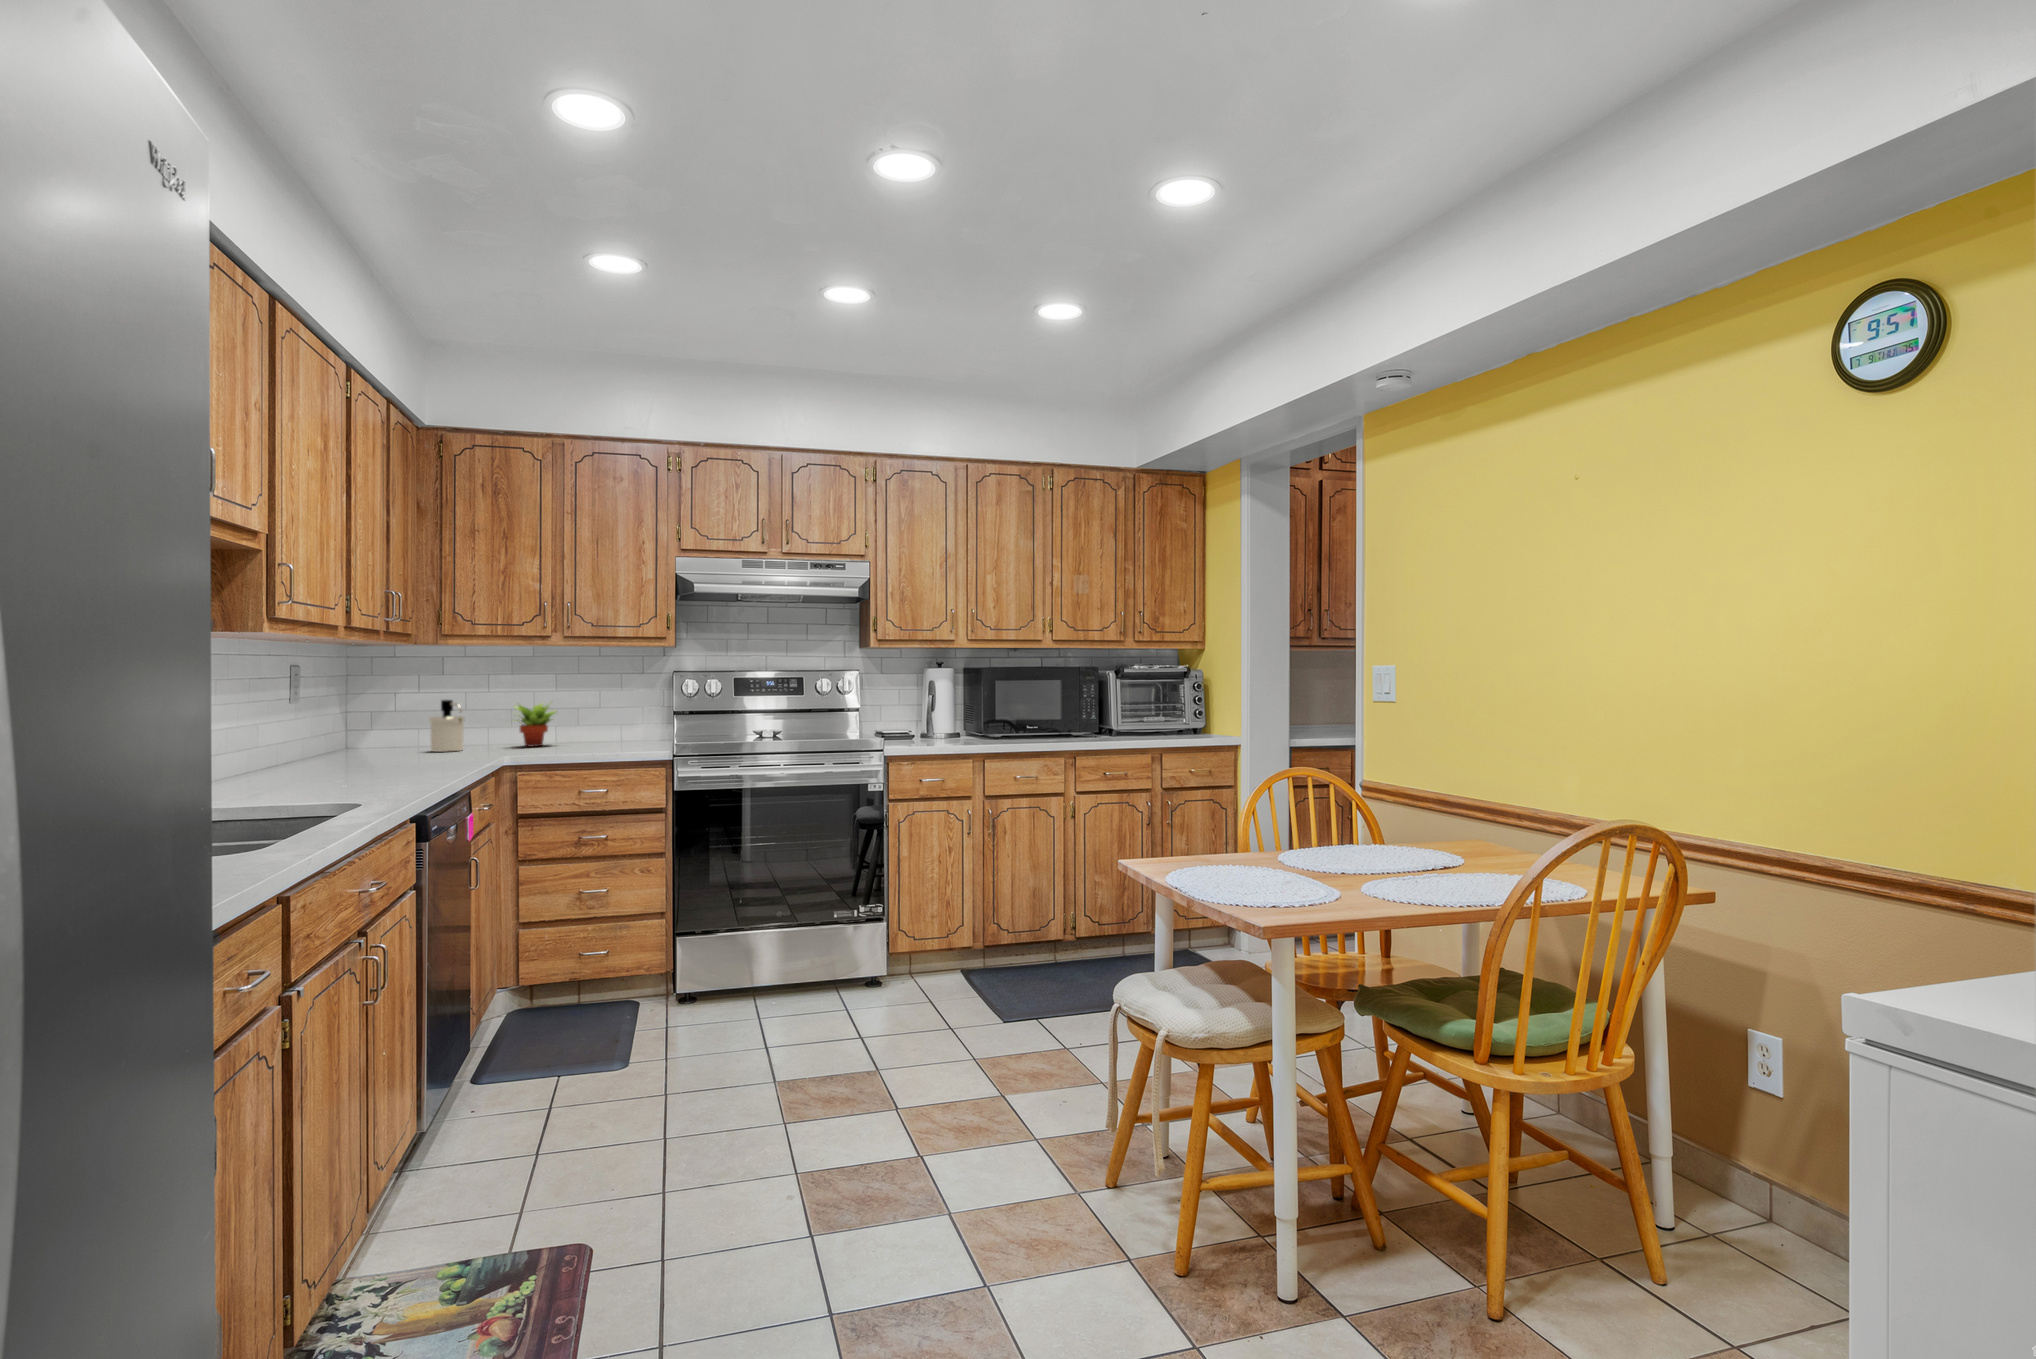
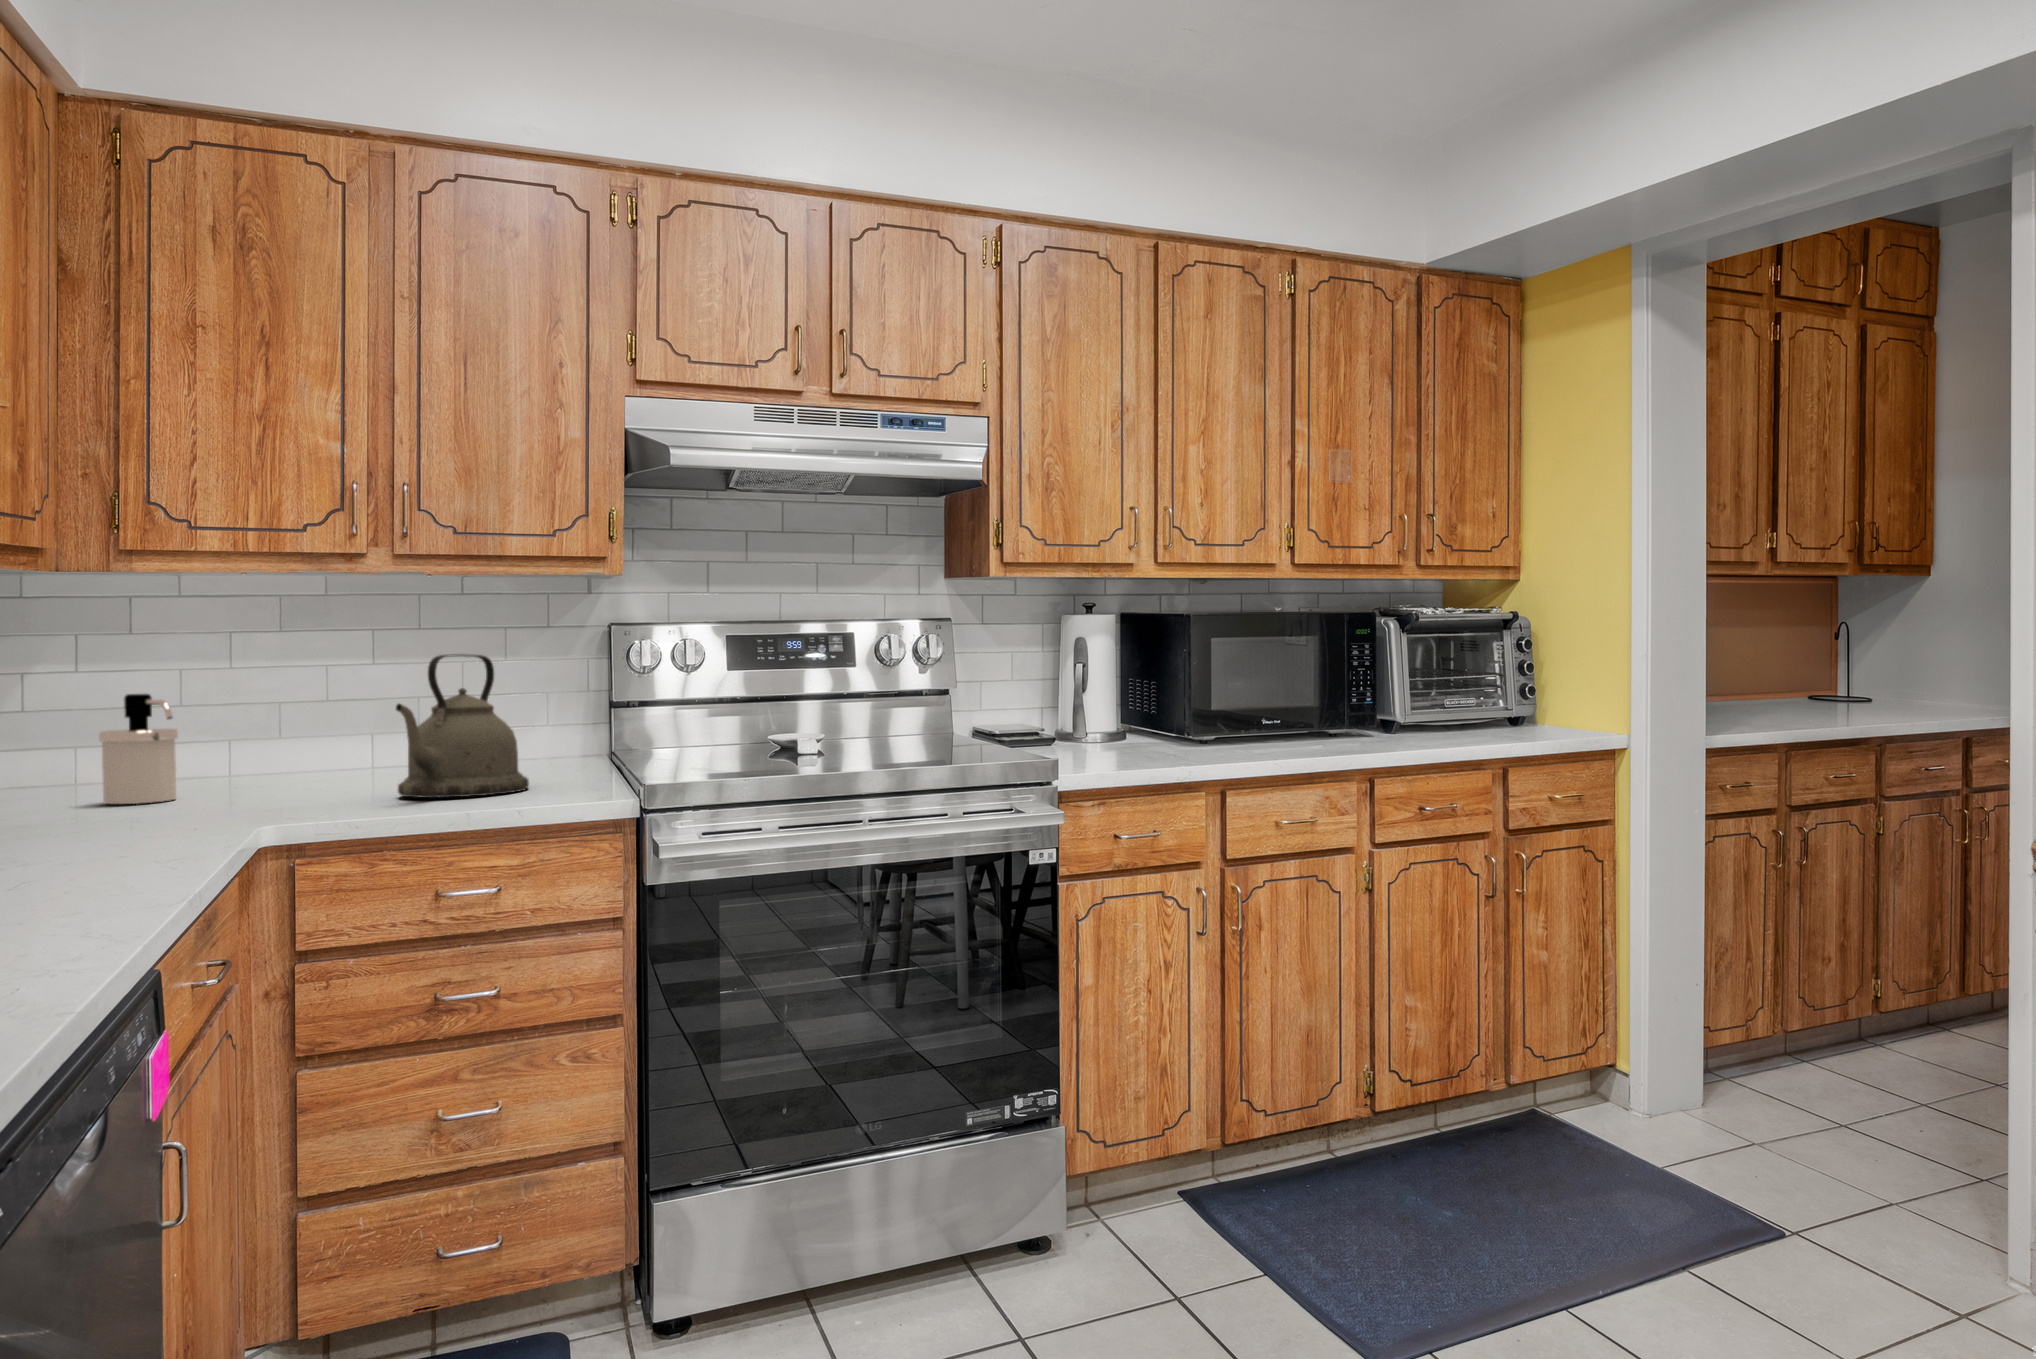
kettle: none [558,684,623,752] -> present [396,654,529,798]
succulent plant: present [515,703,557,747] -> none [273,690,381,788]

